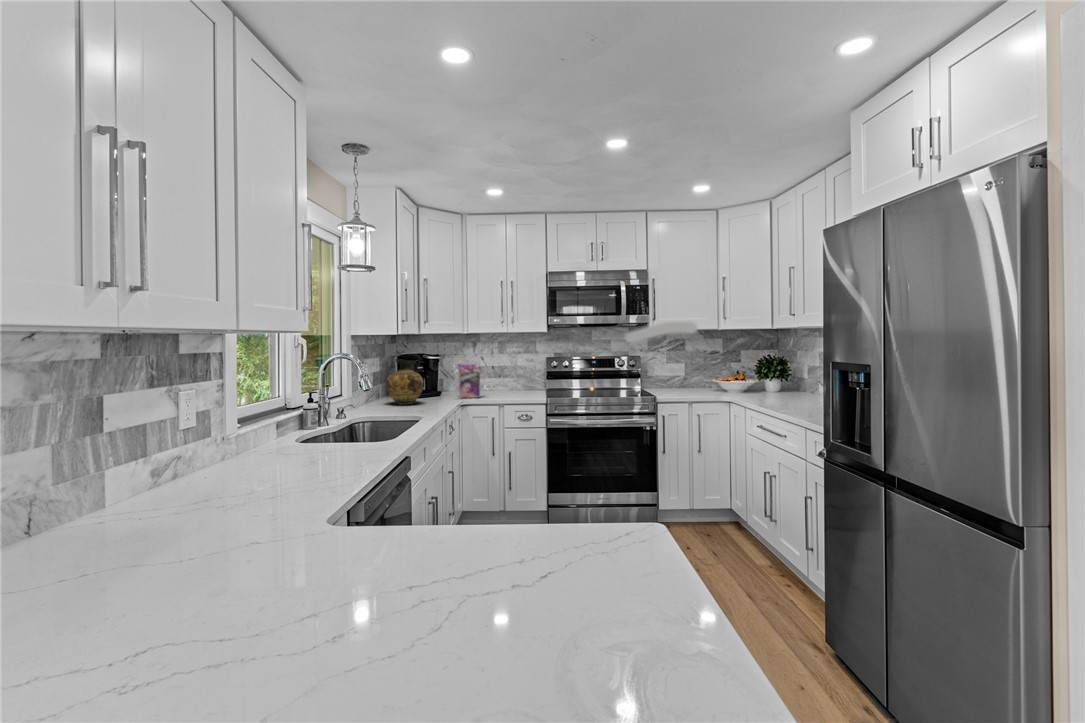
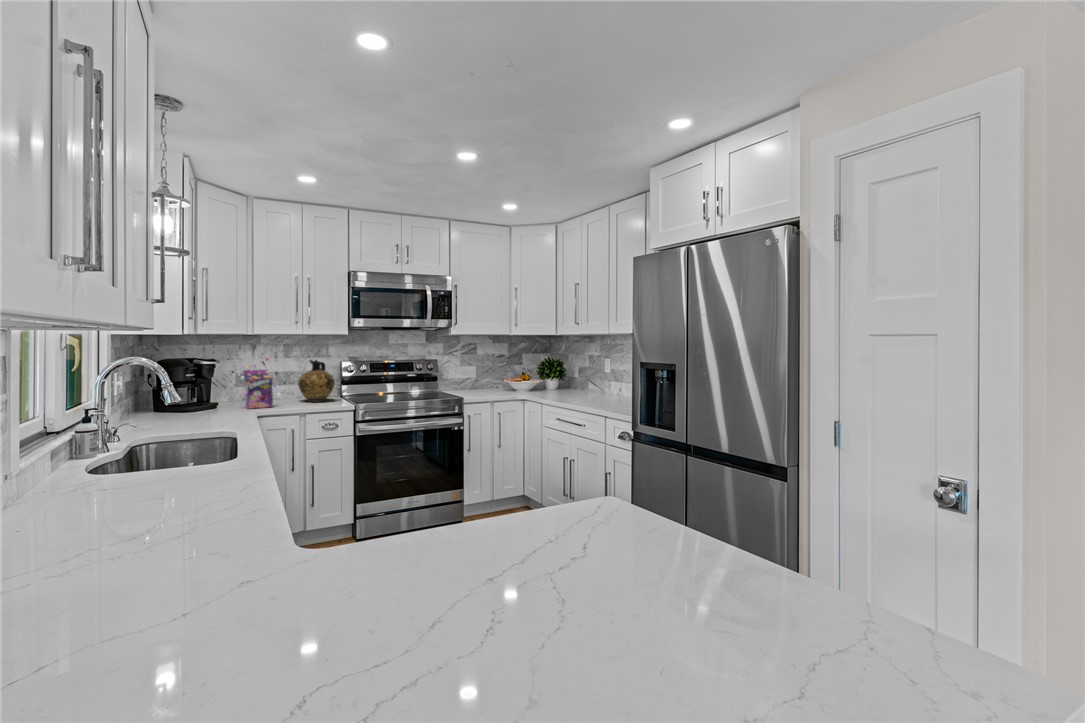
ceramic jug: present [386,359,423,404] -> present [298,360,335,402]

